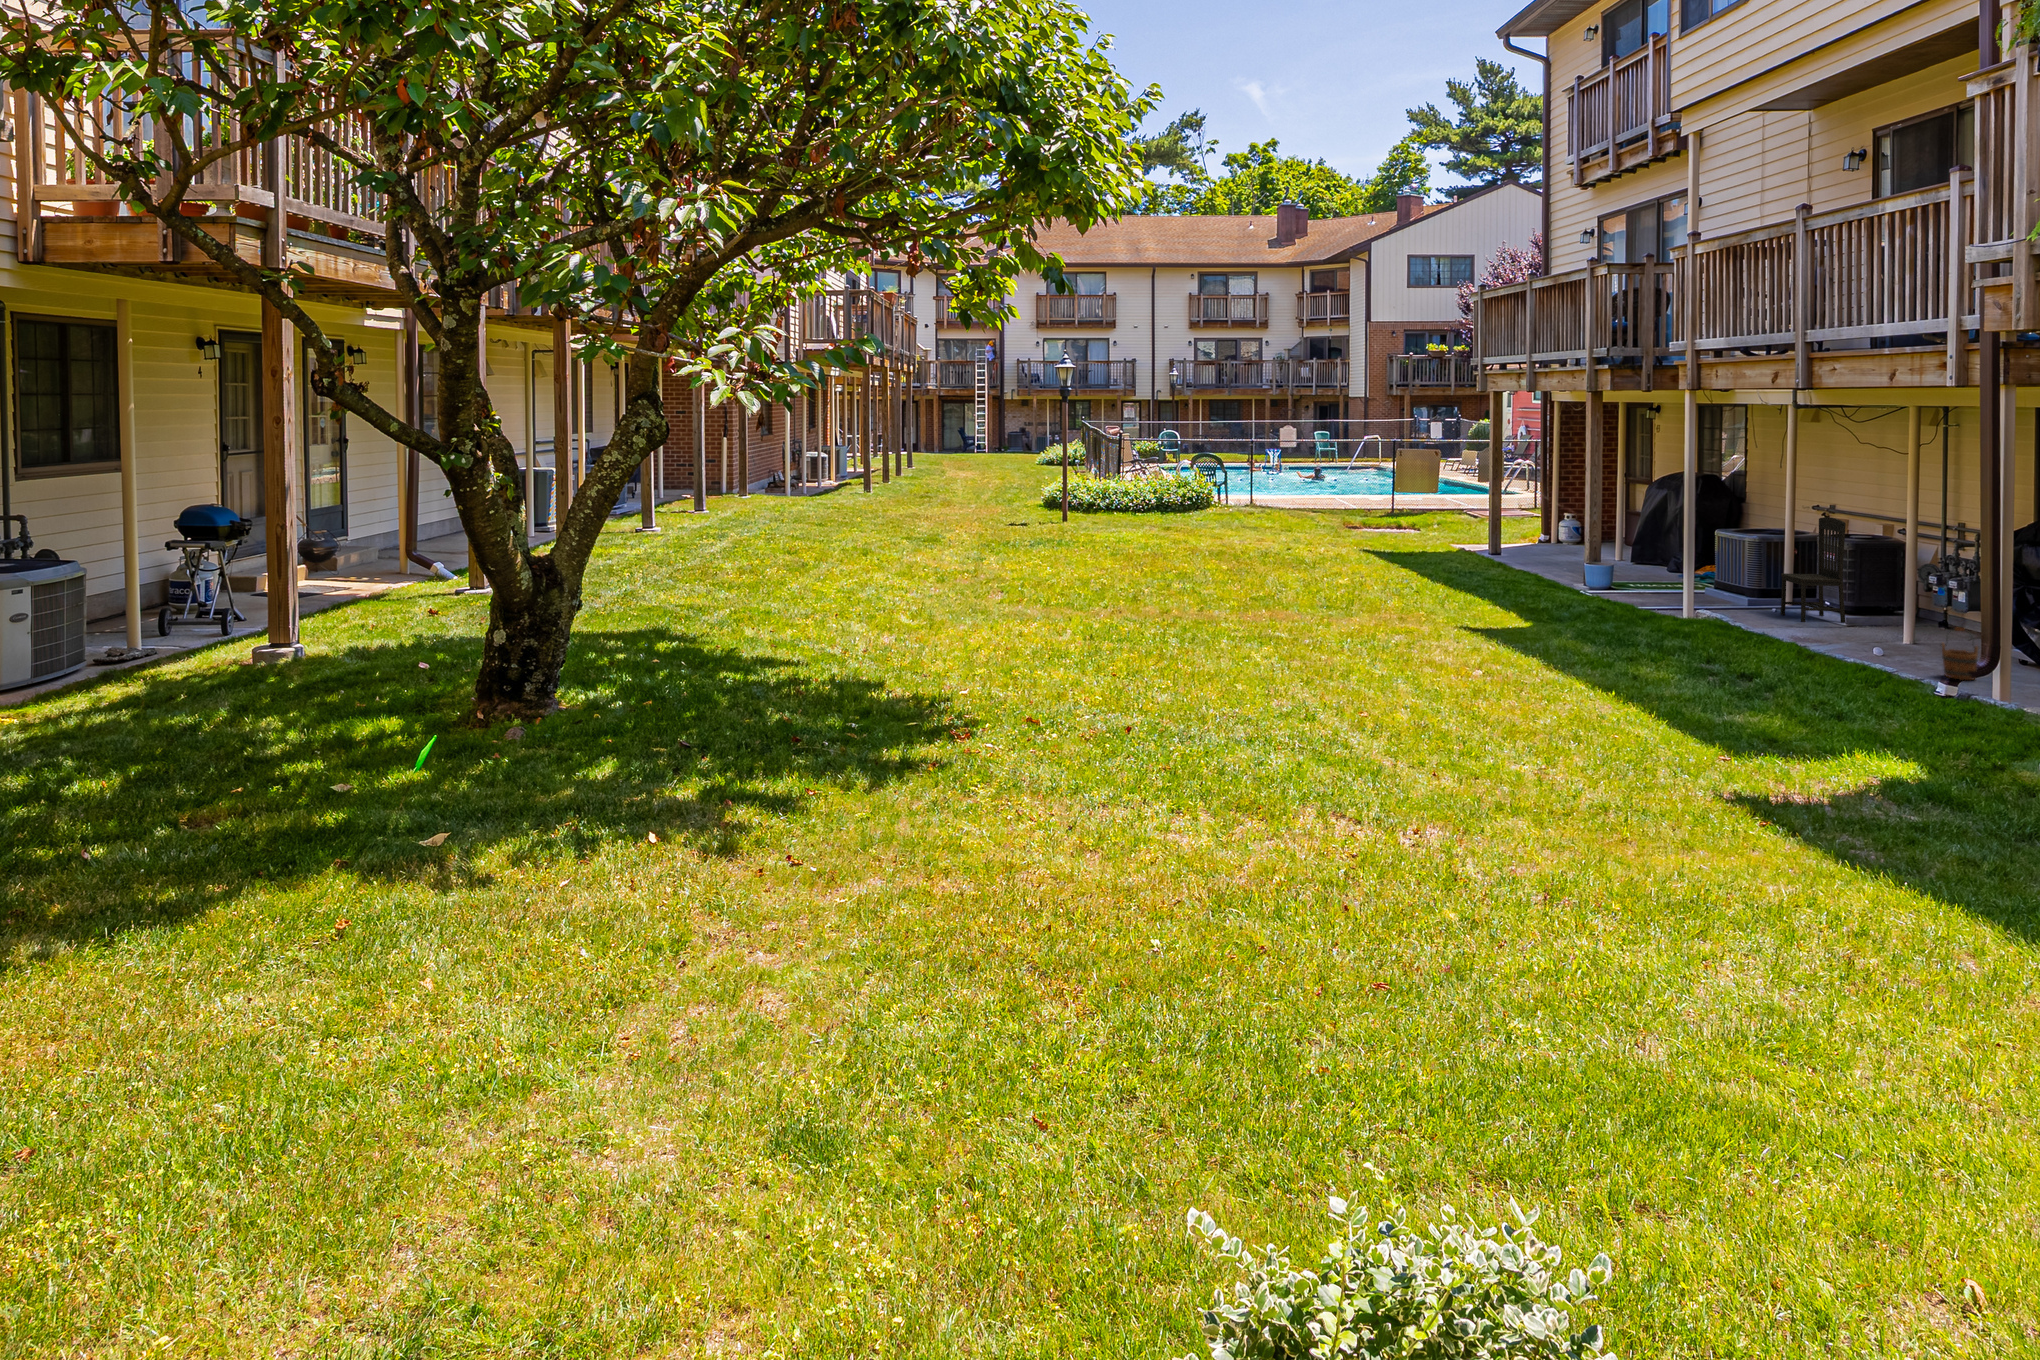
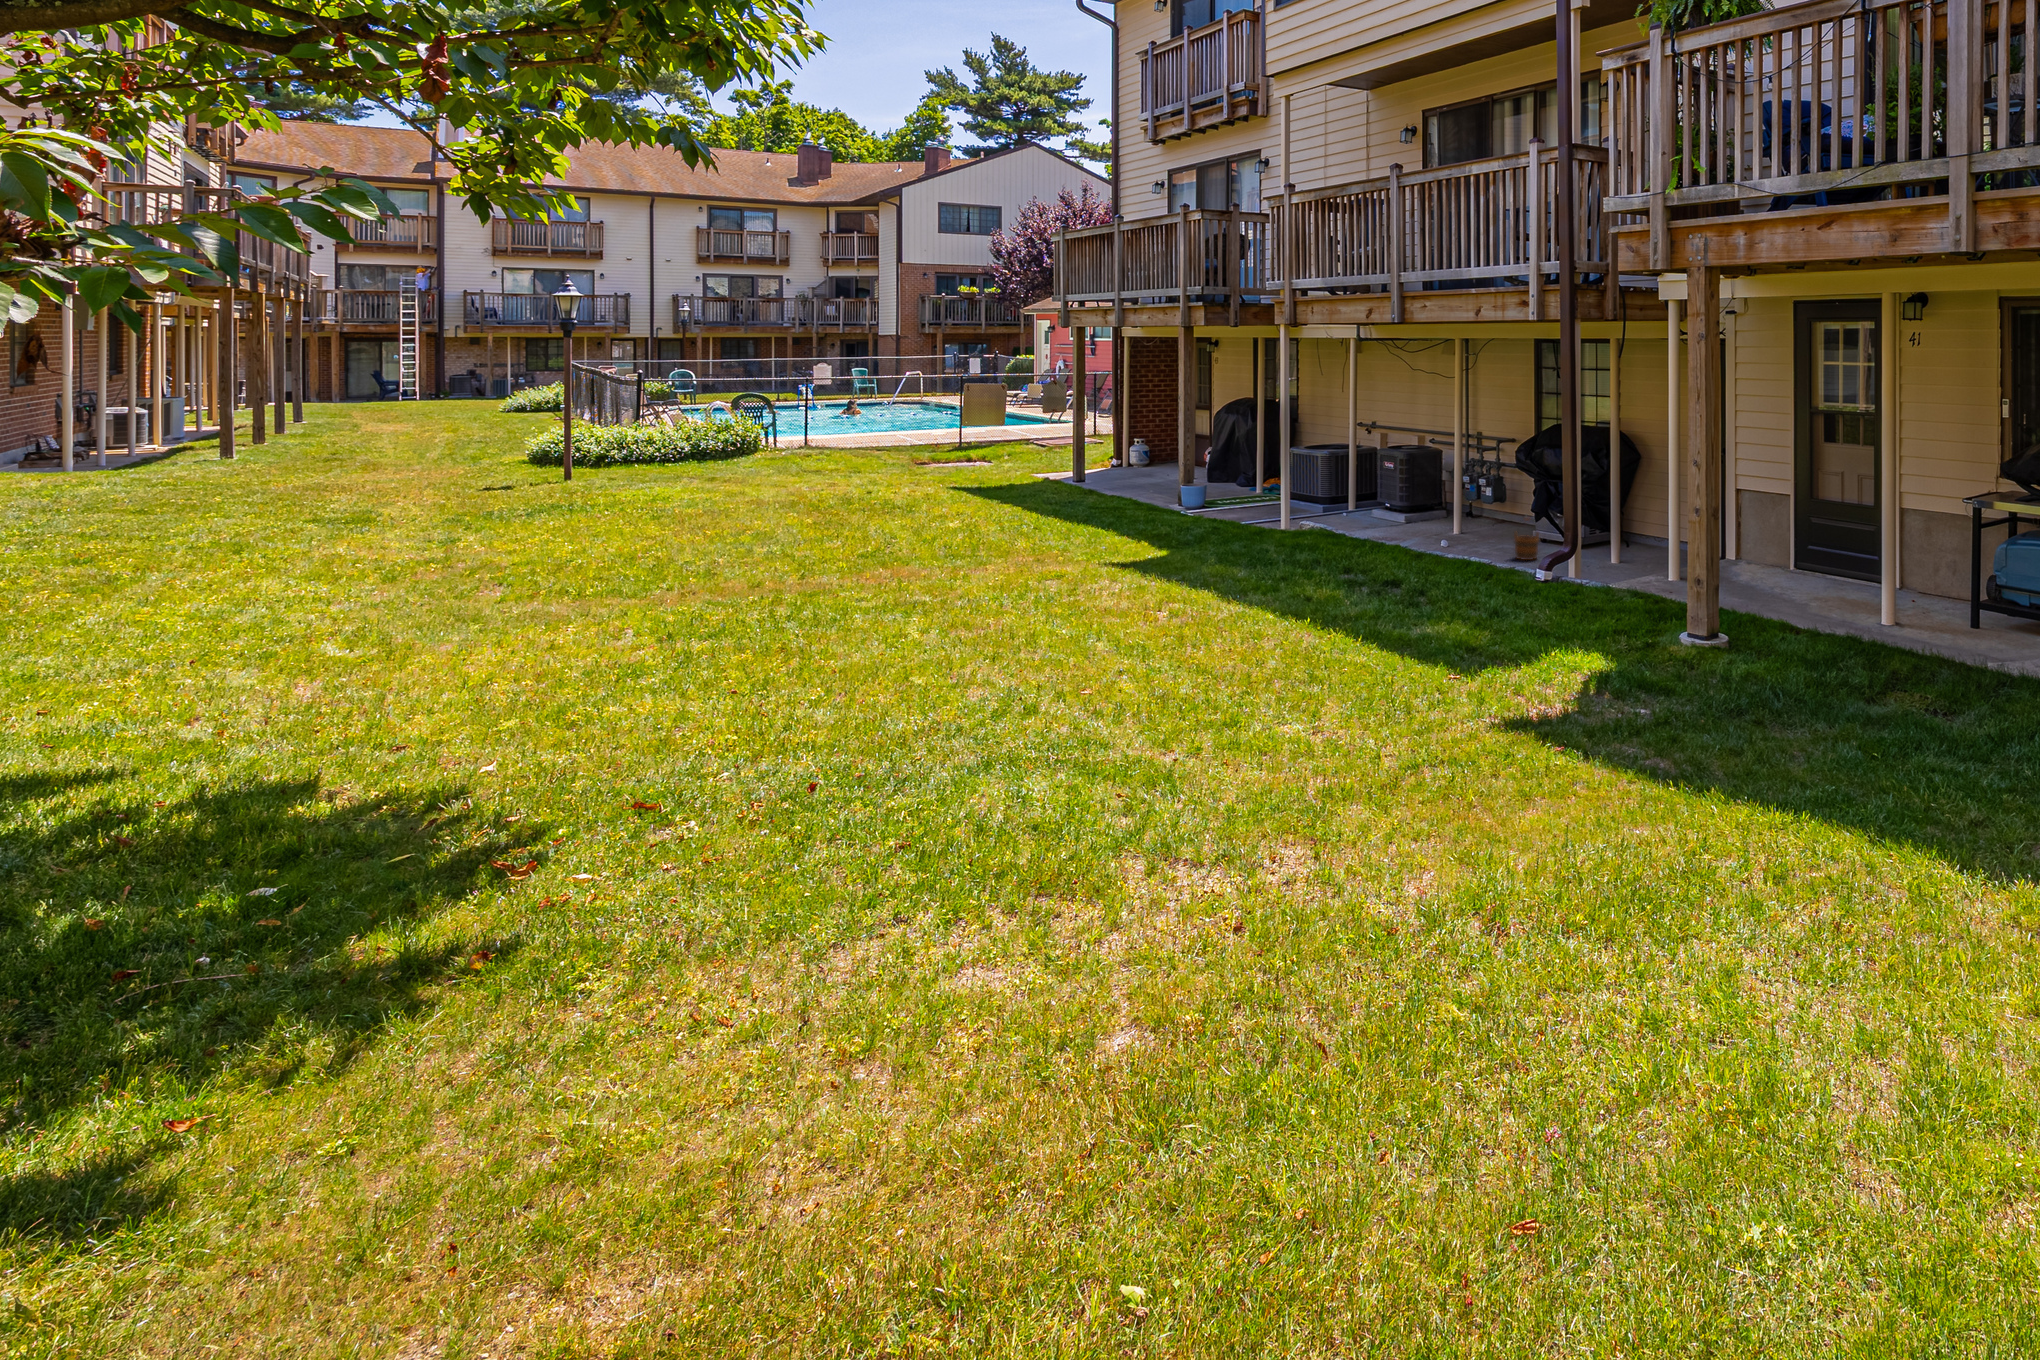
chair: present [1780,517,1846,623] -> none [1361,432,1413,522]

